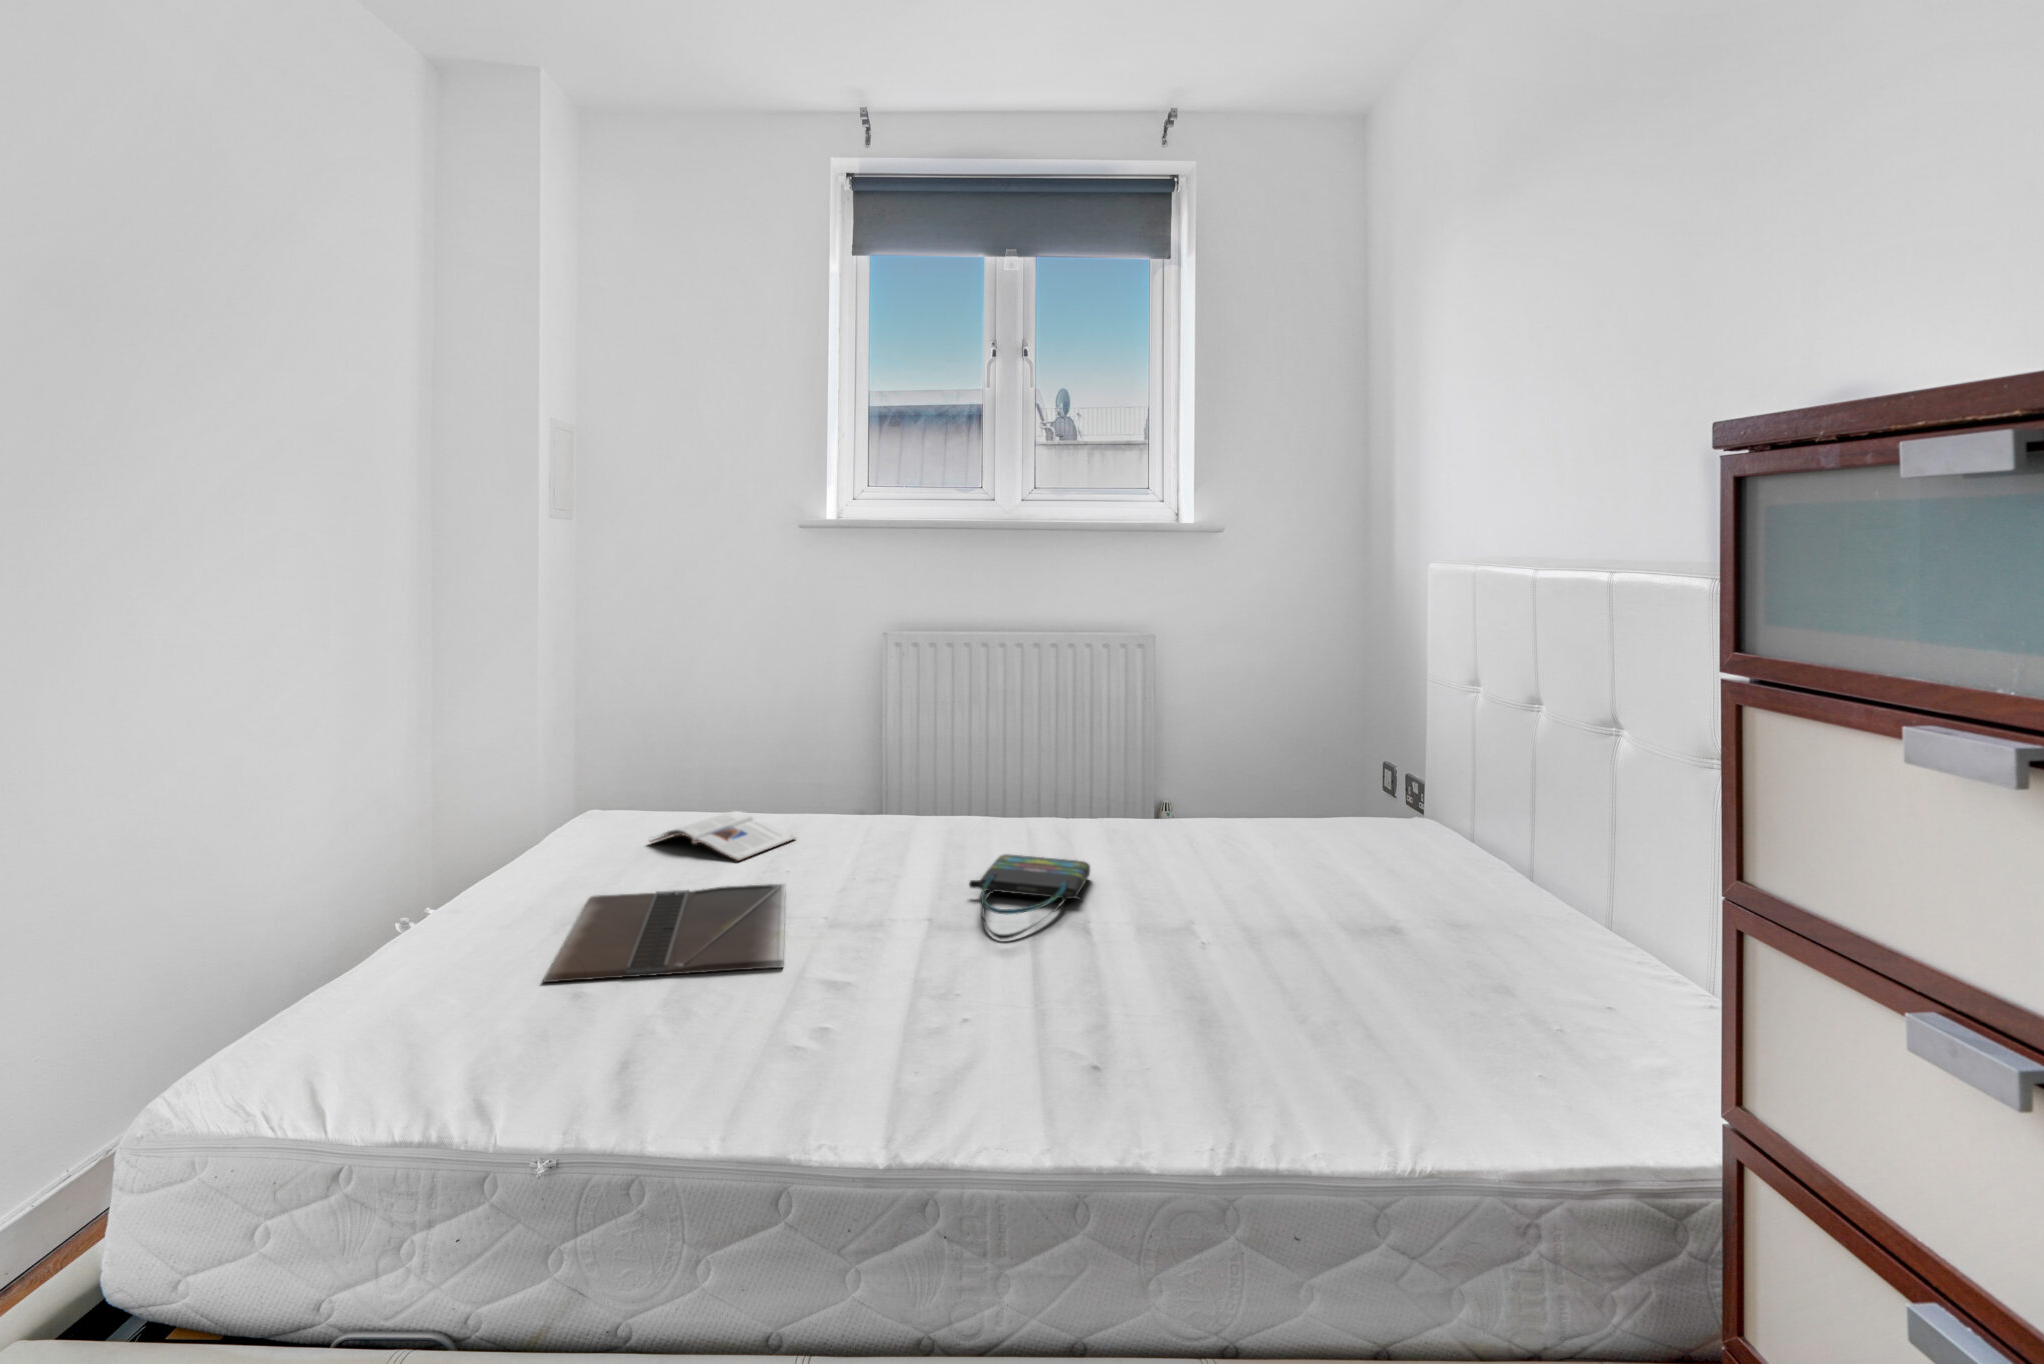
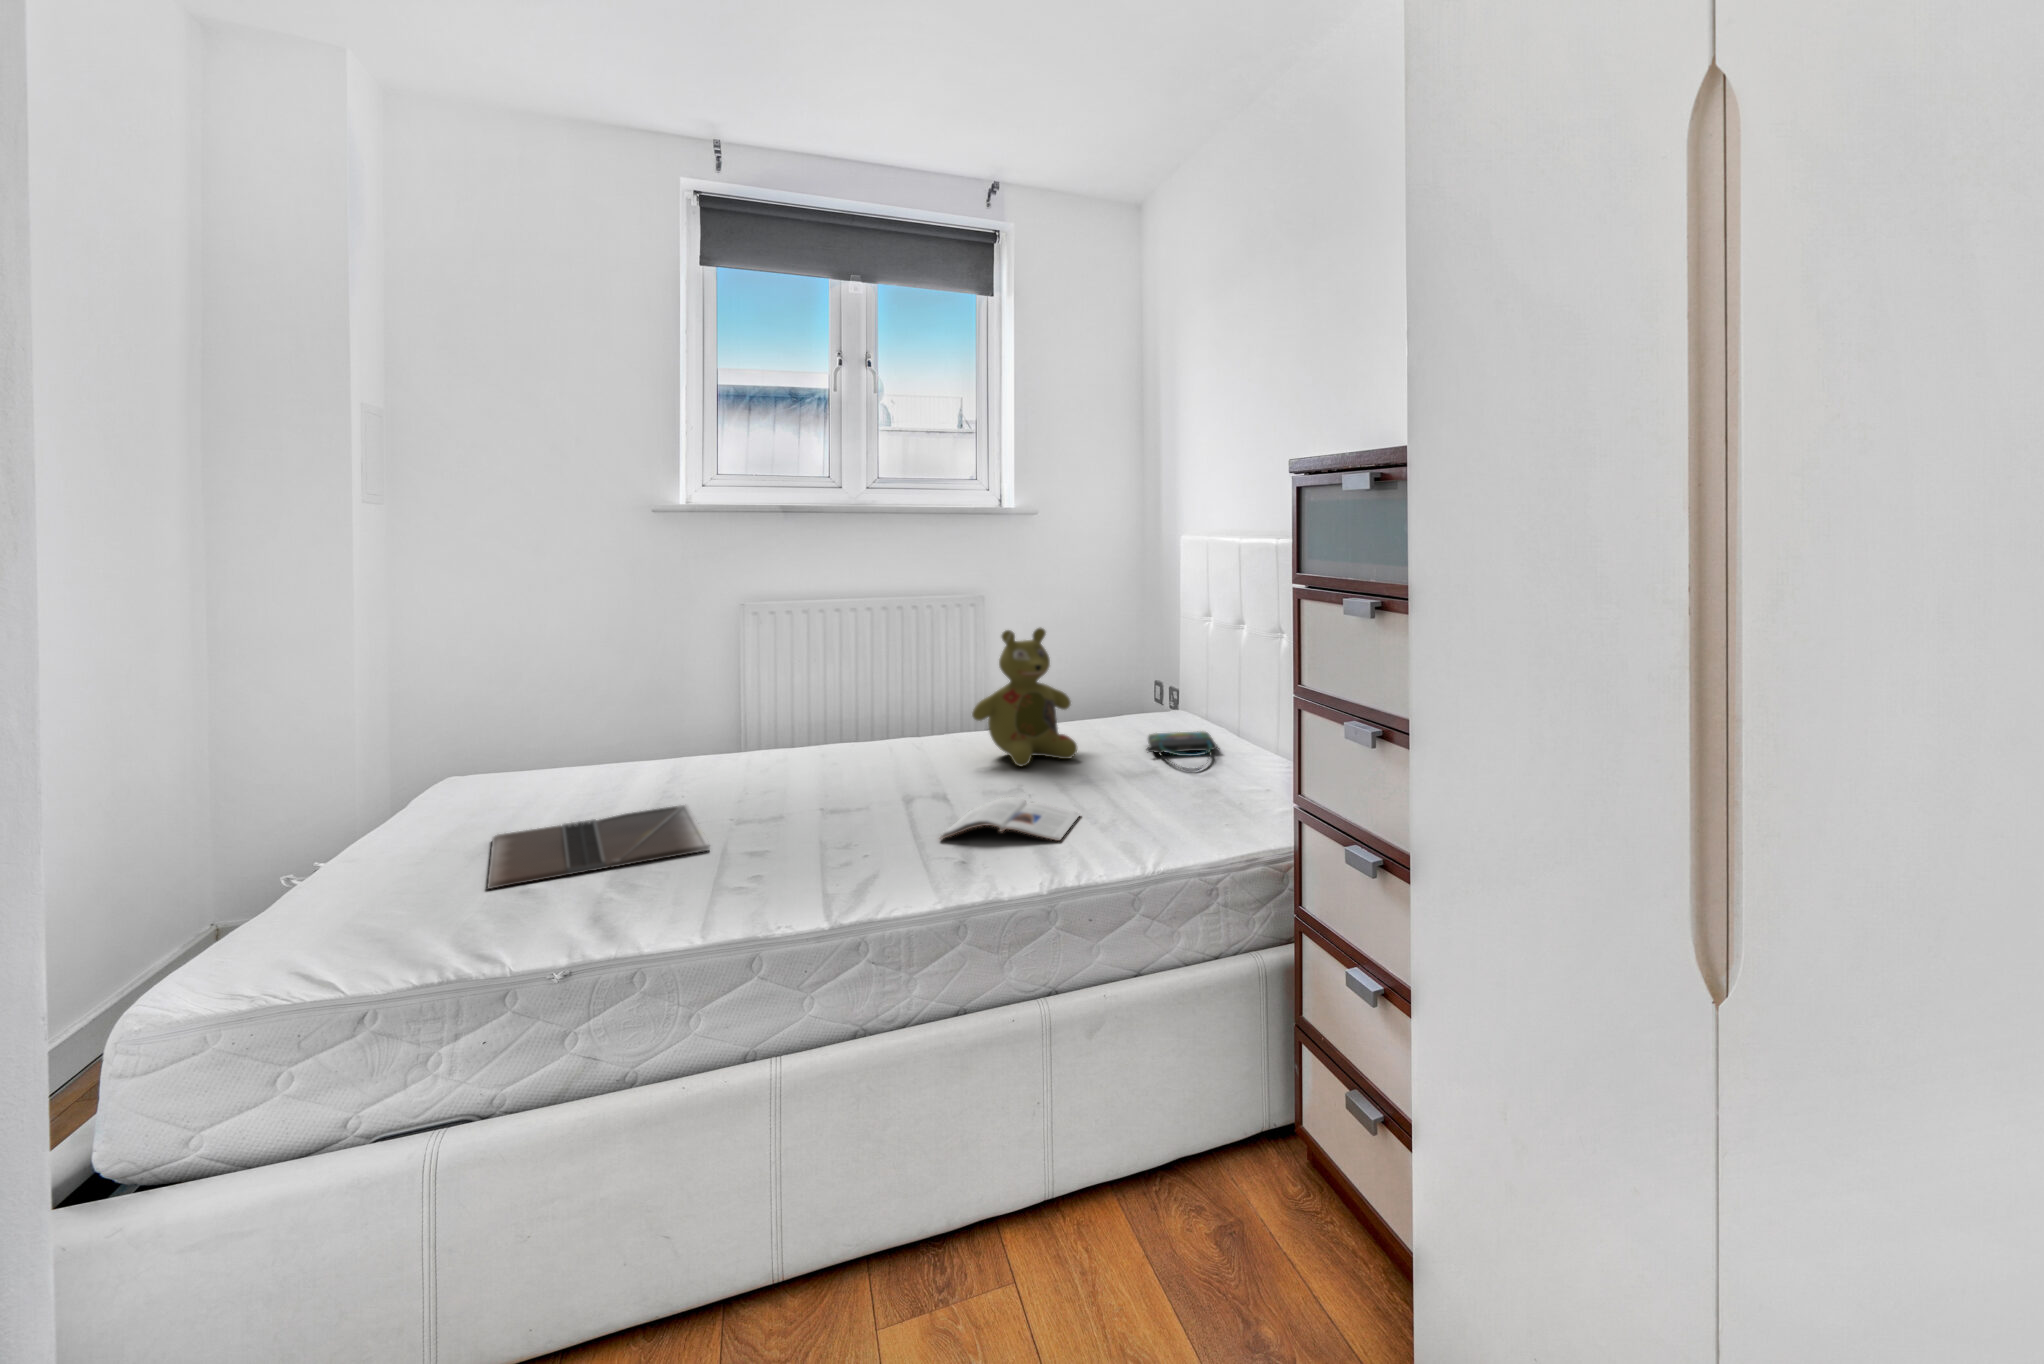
stuffed bear: none [1129,685,1275,885] -> present [972,628,1077,766]
magazine: present [651,811,795,861] -> present [940,797,1080,841]
tote bag: present [969,854,1090,939] -> present [1147,731,1217,771]

